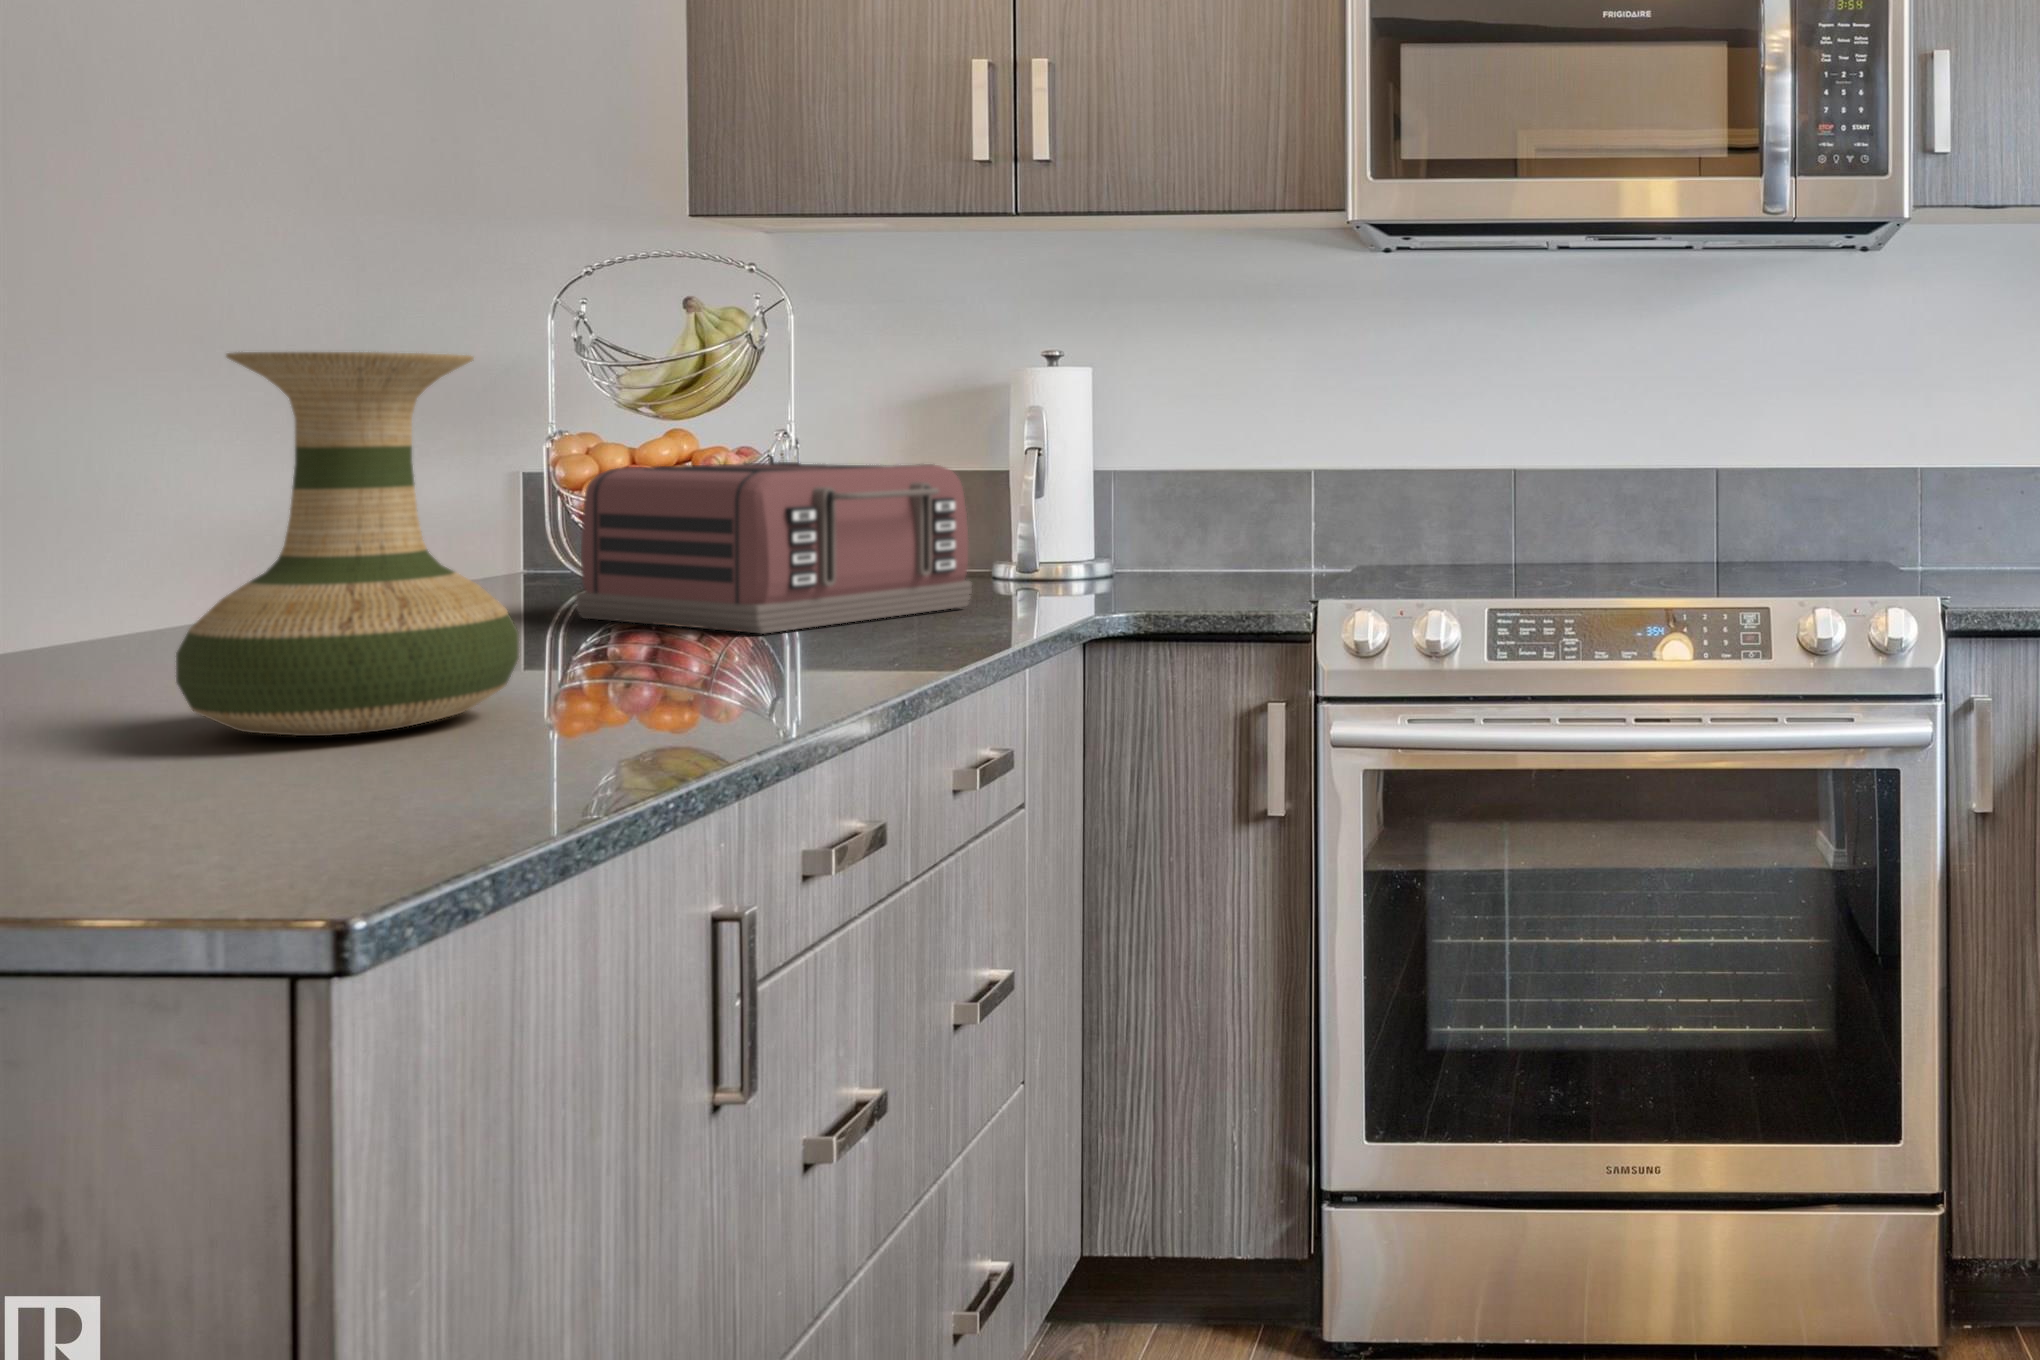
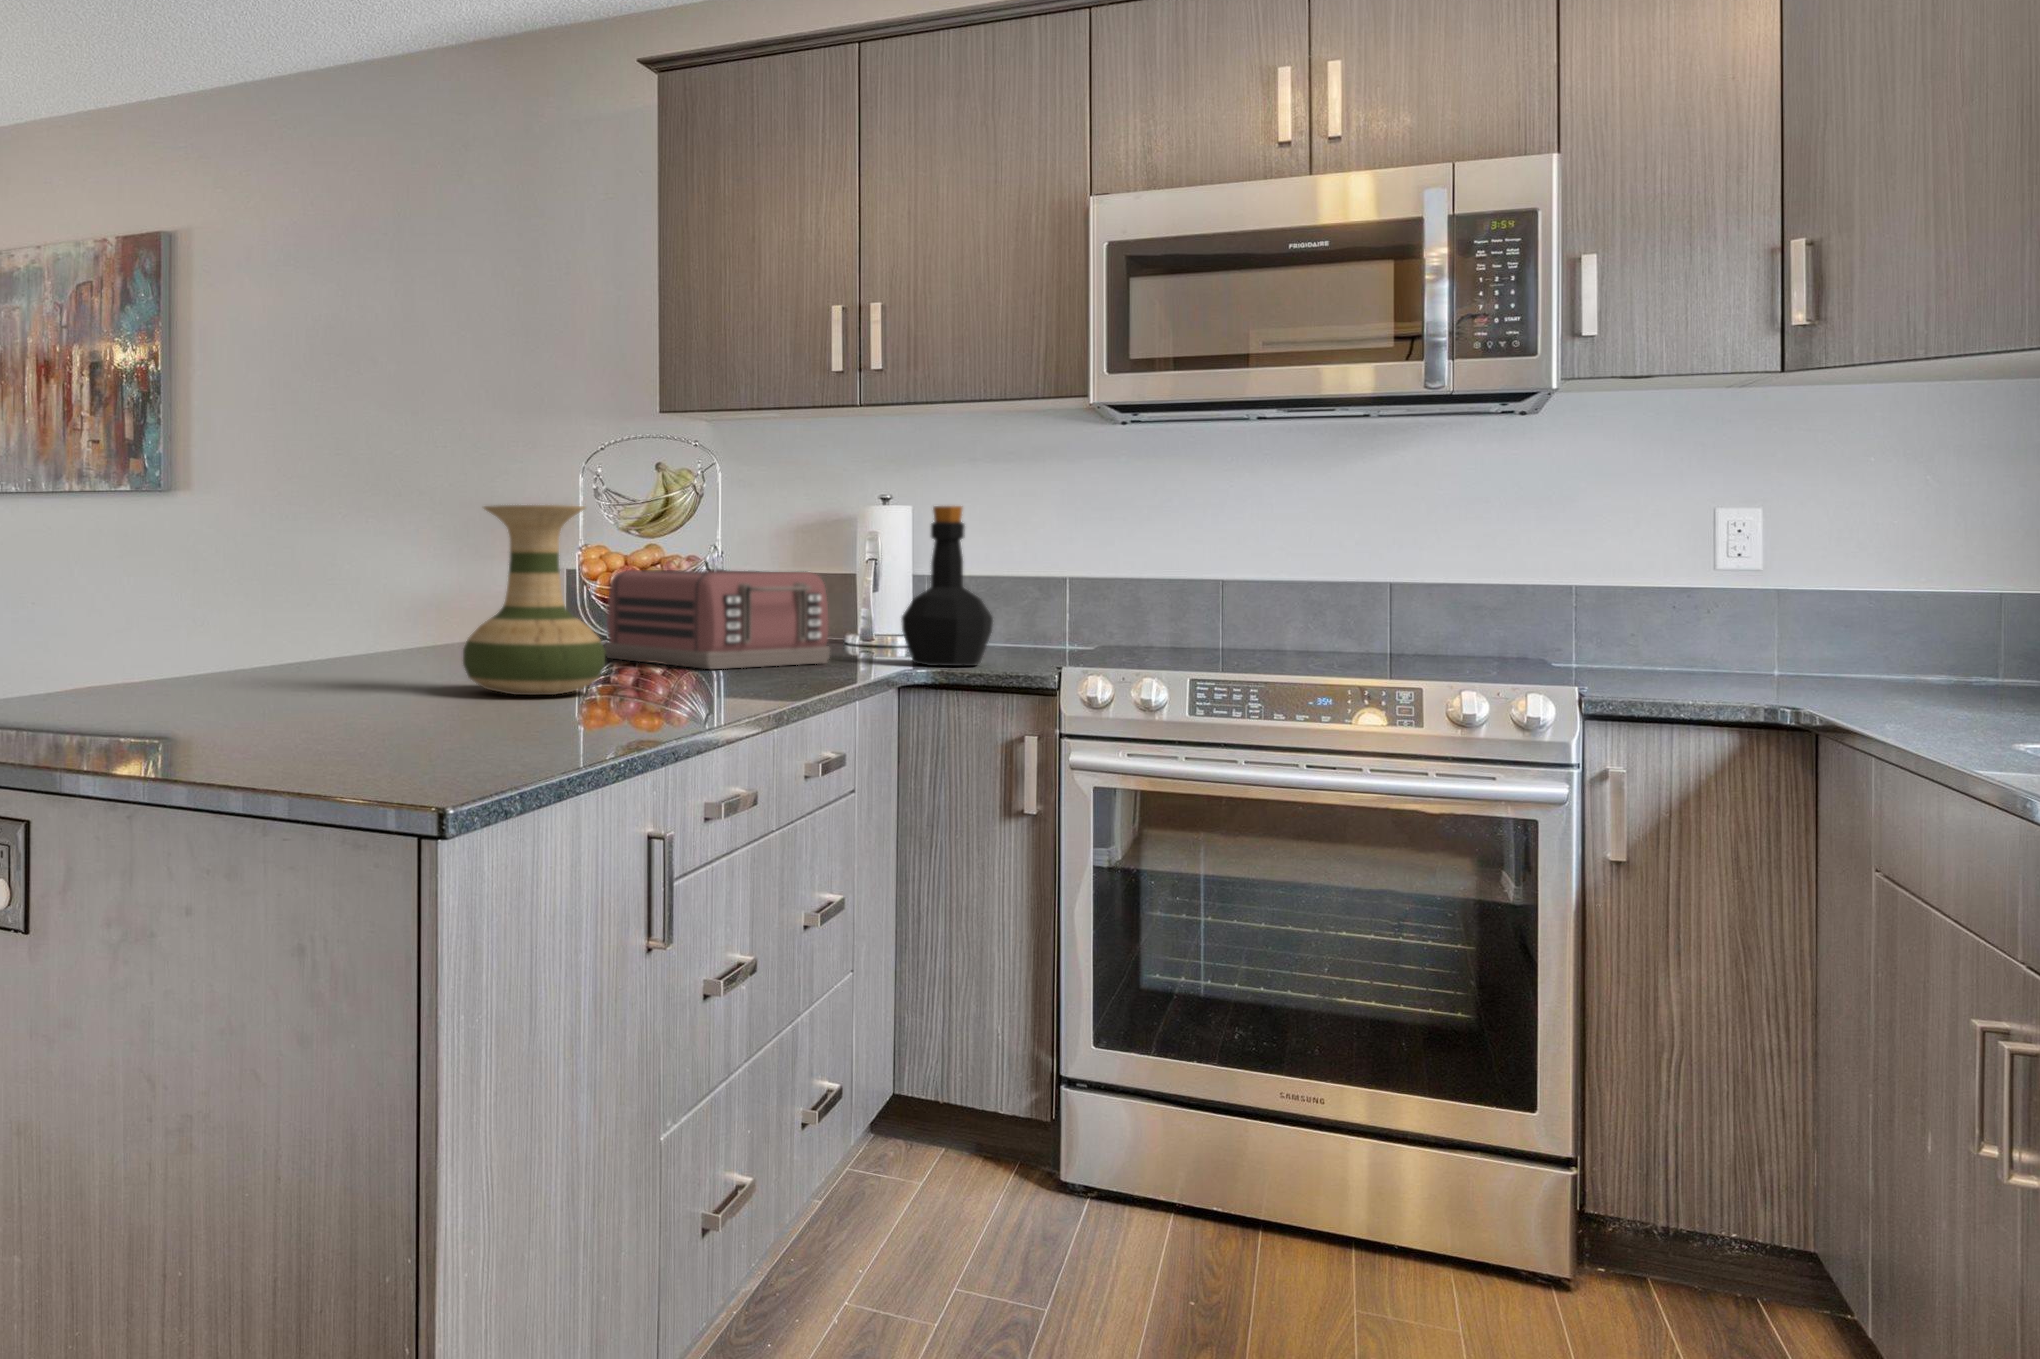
bottle: none [1082,362,1216,602] -> present [901,506,993,666]

